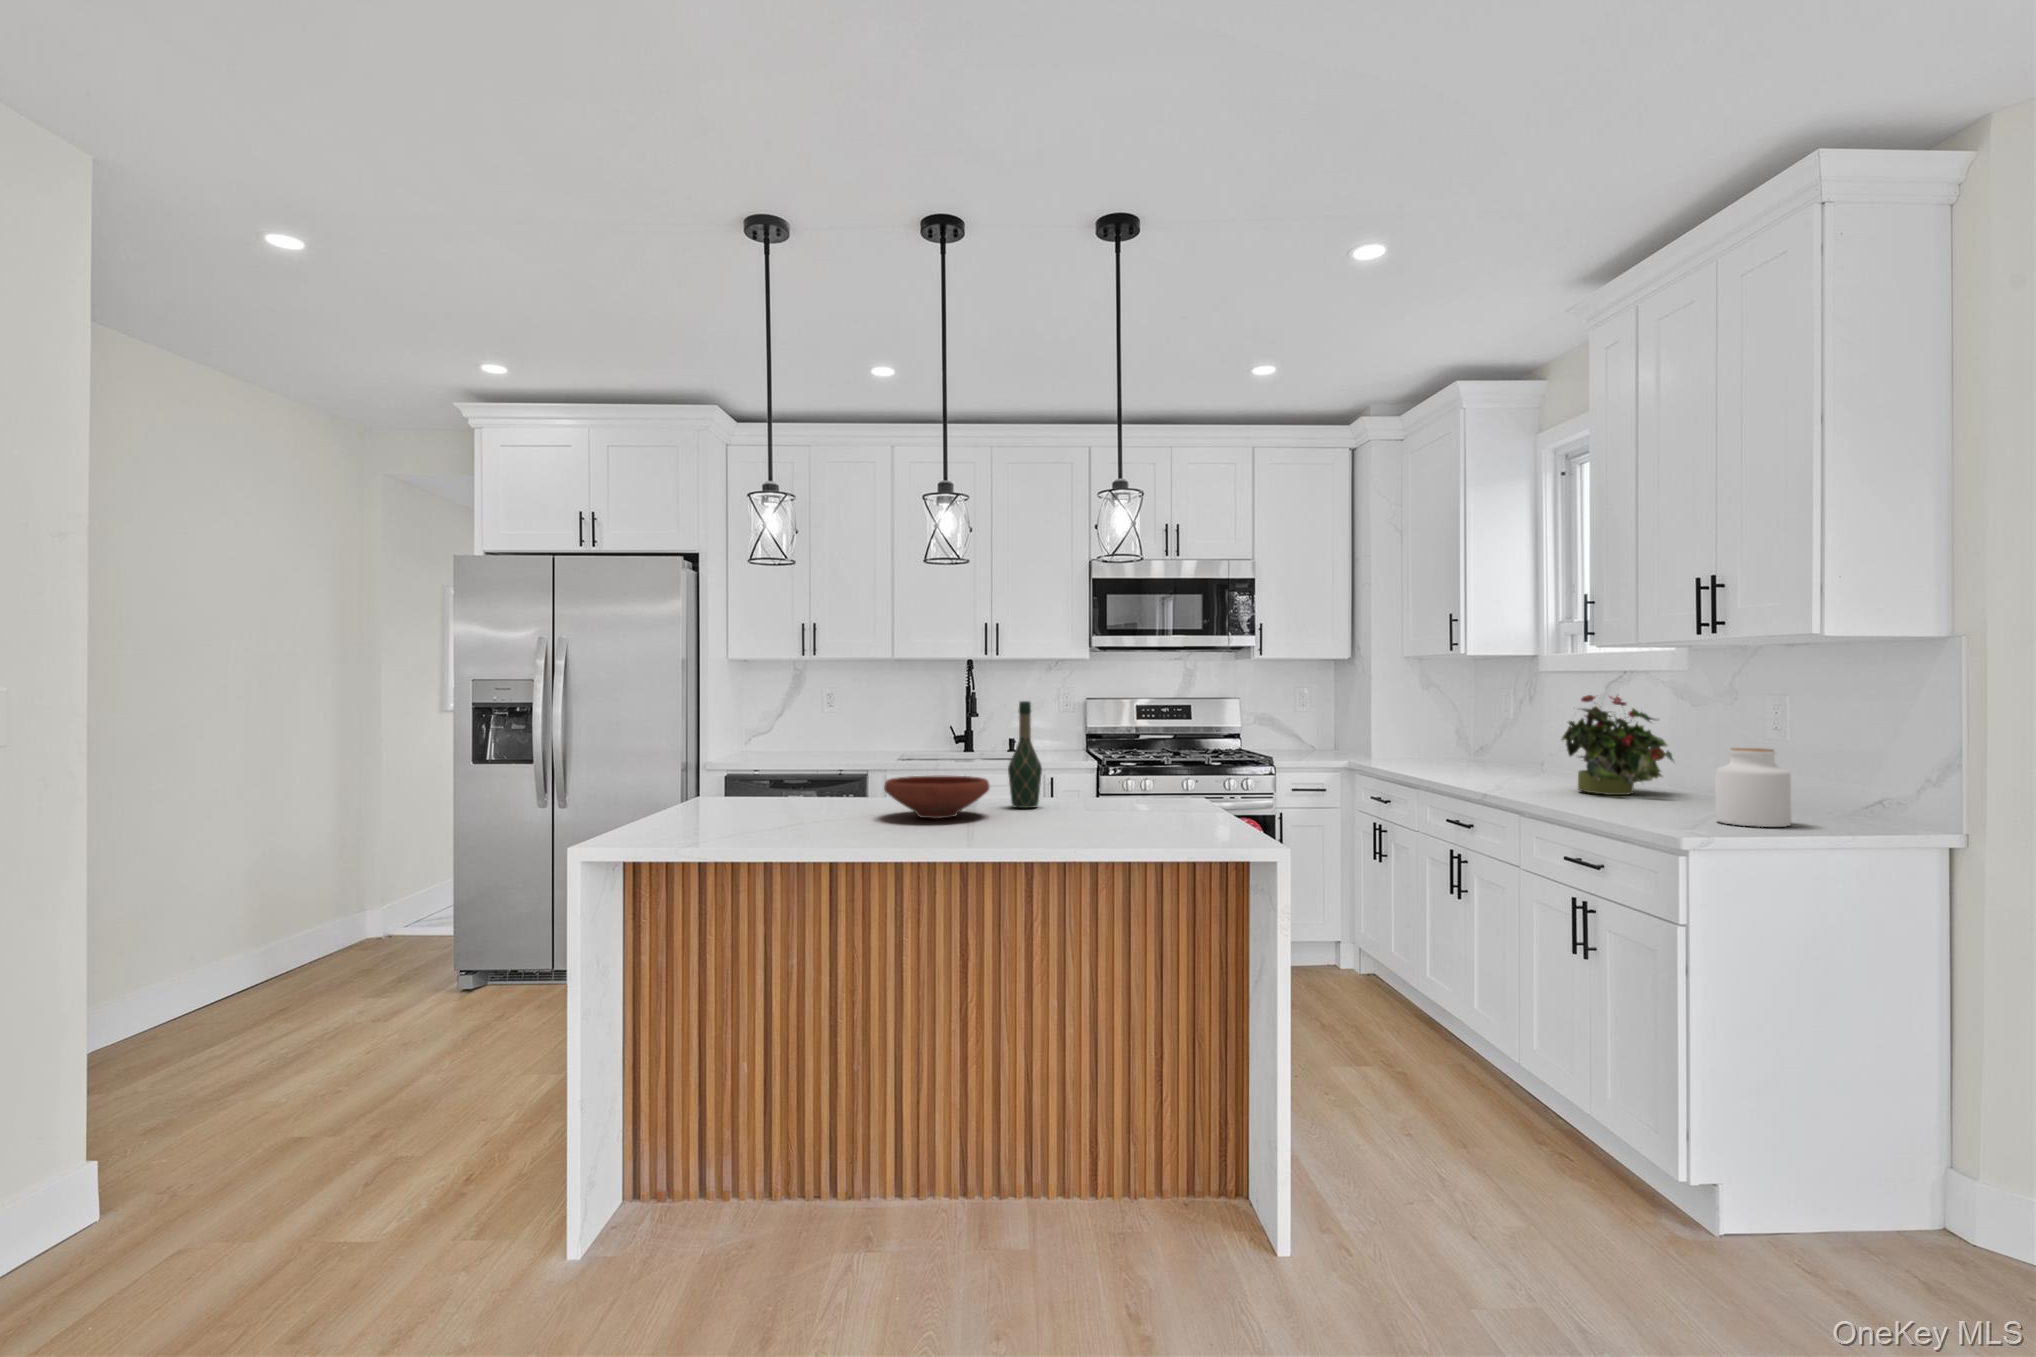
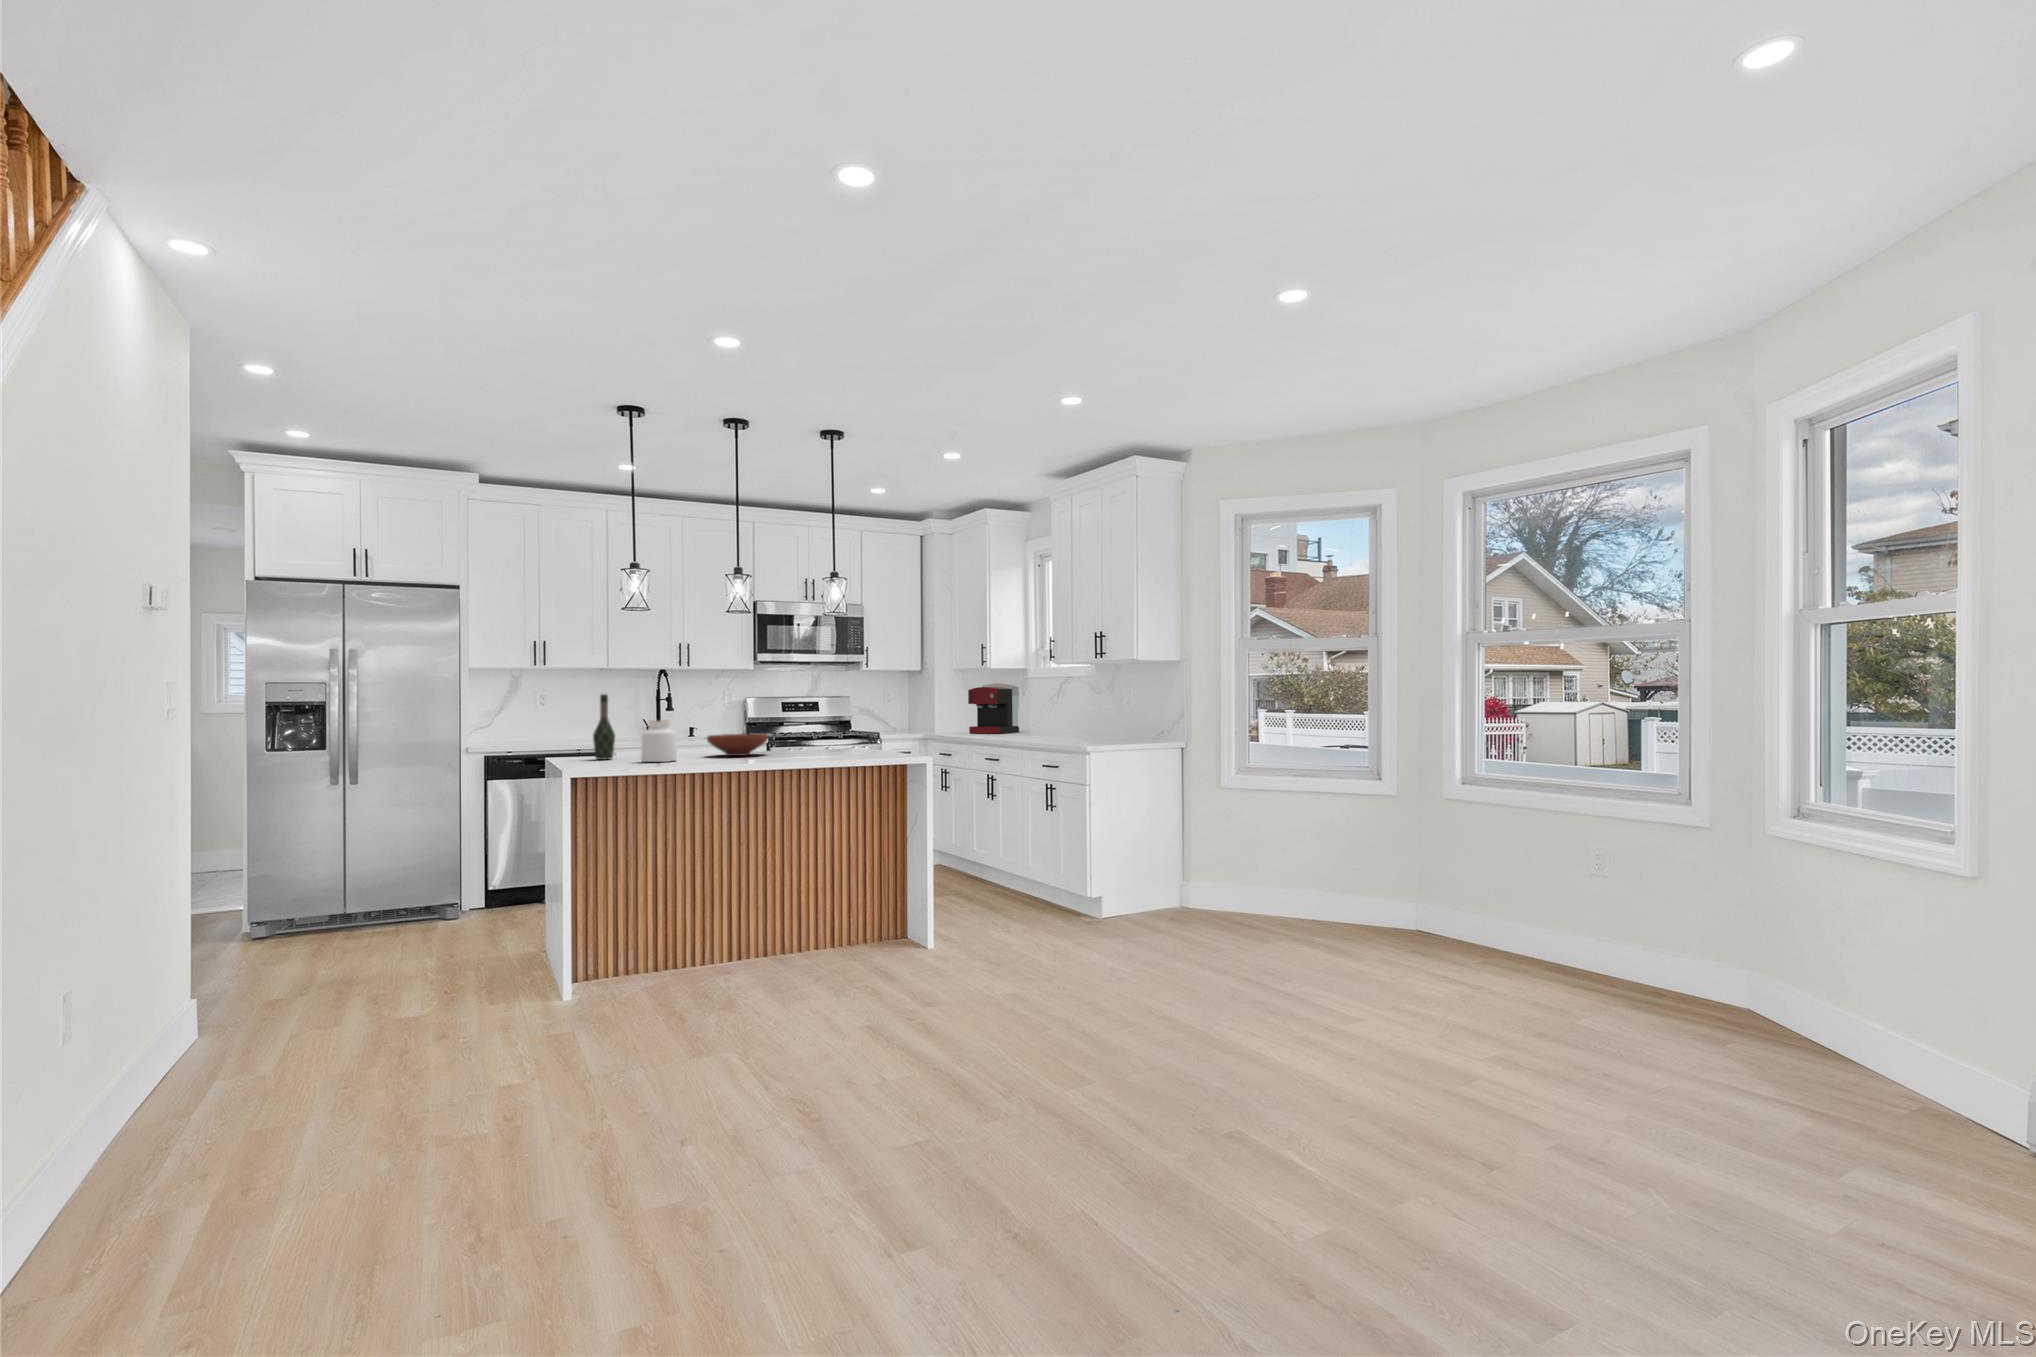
coffee maker: none [1429,680,1525,768] -> present [968,683,1019,734]
potted plant: present [1562,695,1673,795] -> none [1040,688,1090,738]
wine bottle: present [1008,701,1042,808] -> present [593,694,615,760]
jar: present [1715,748,1791,827] -> present [641,721,677,762]

